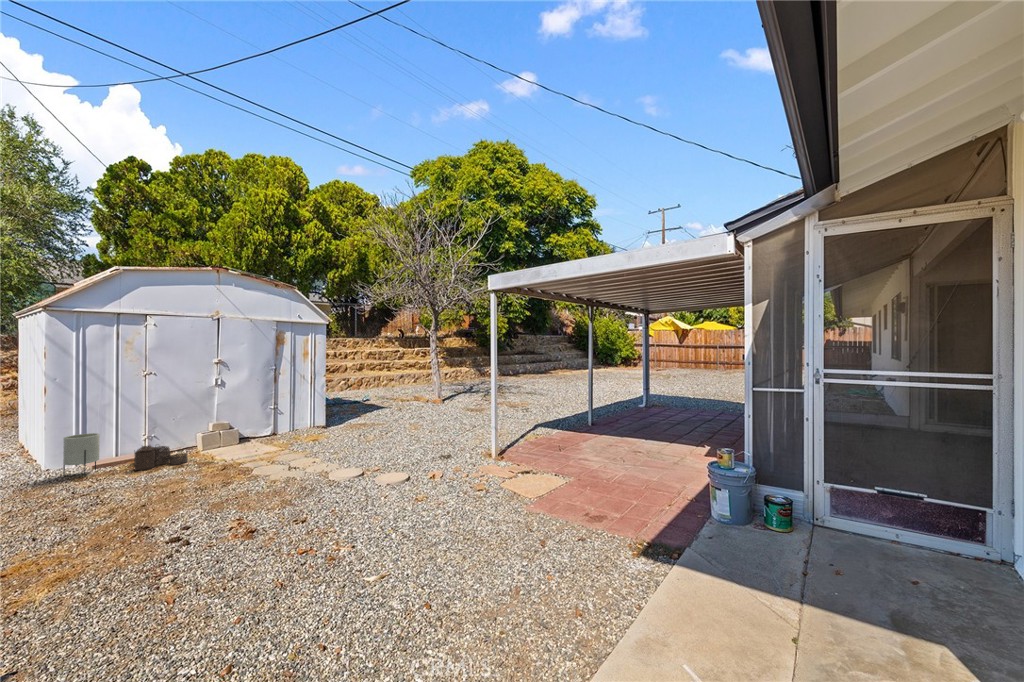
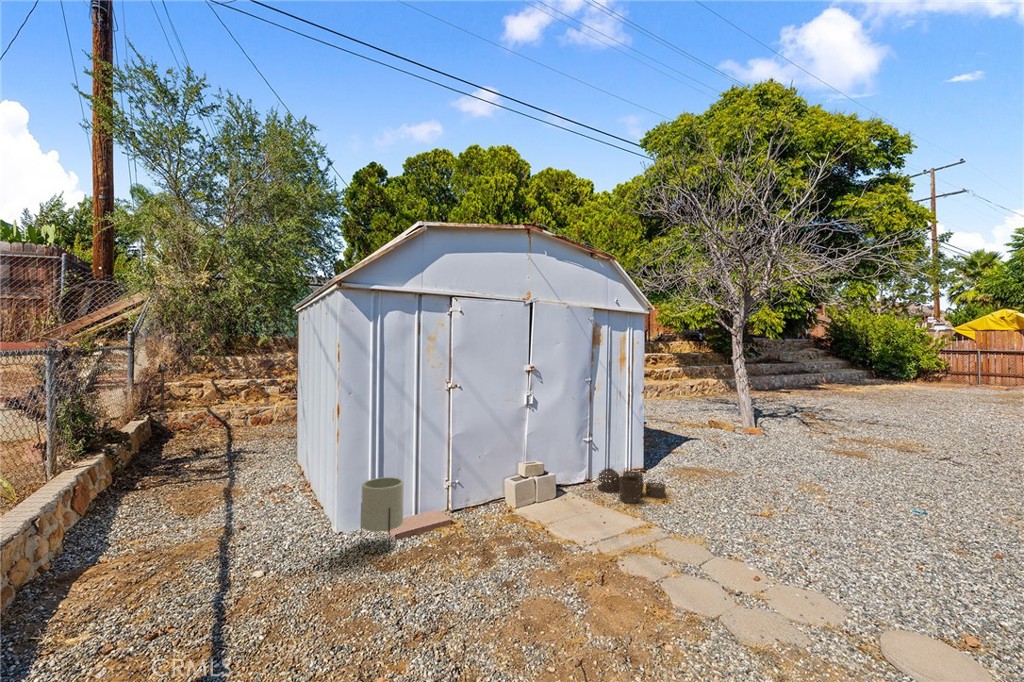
woven basket: present [134,445,188,470] -> present [598,468,665,503]

